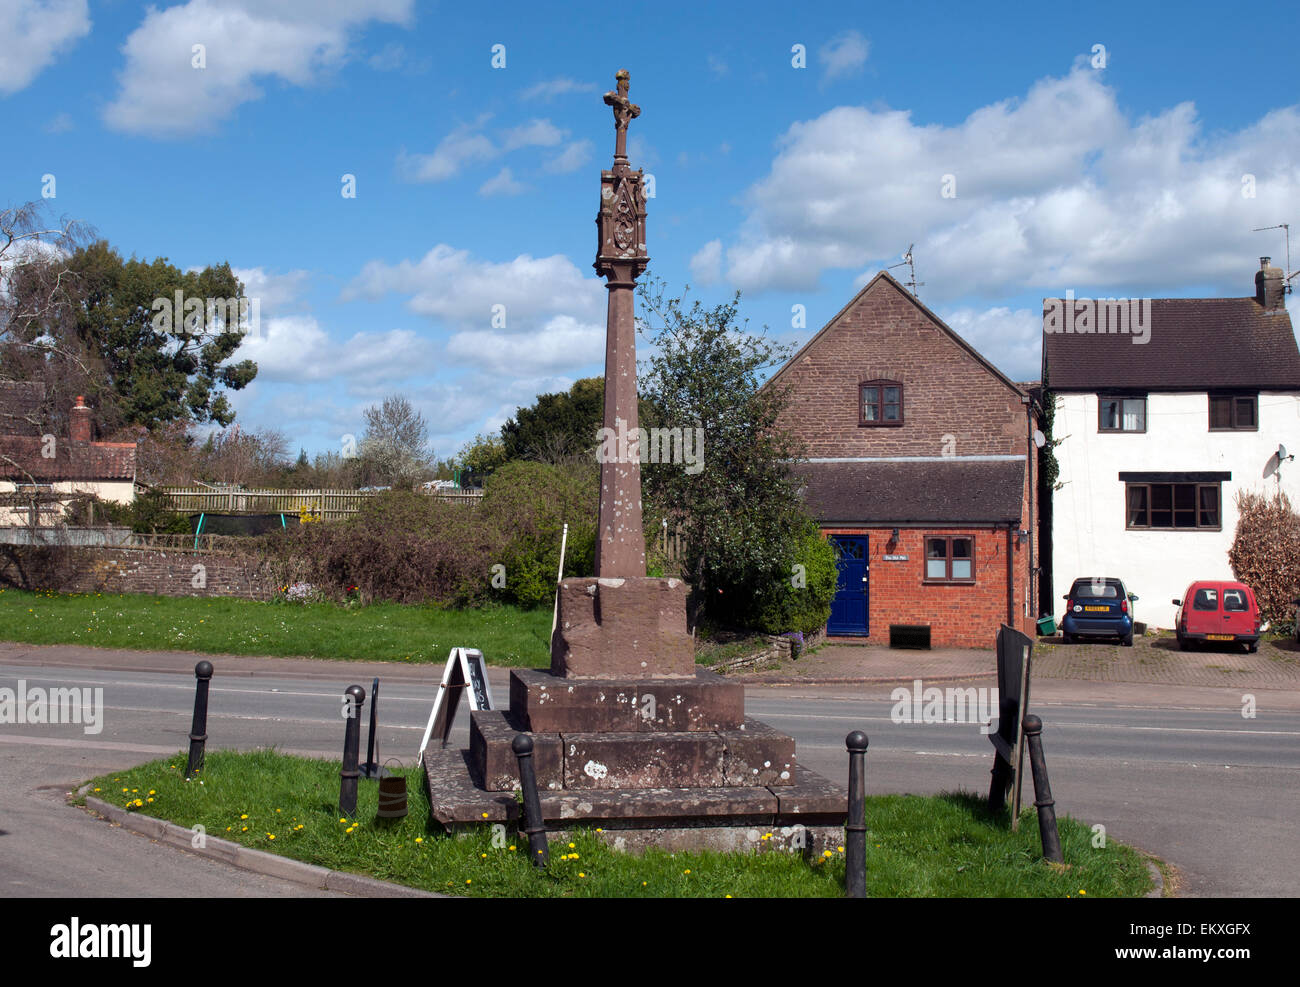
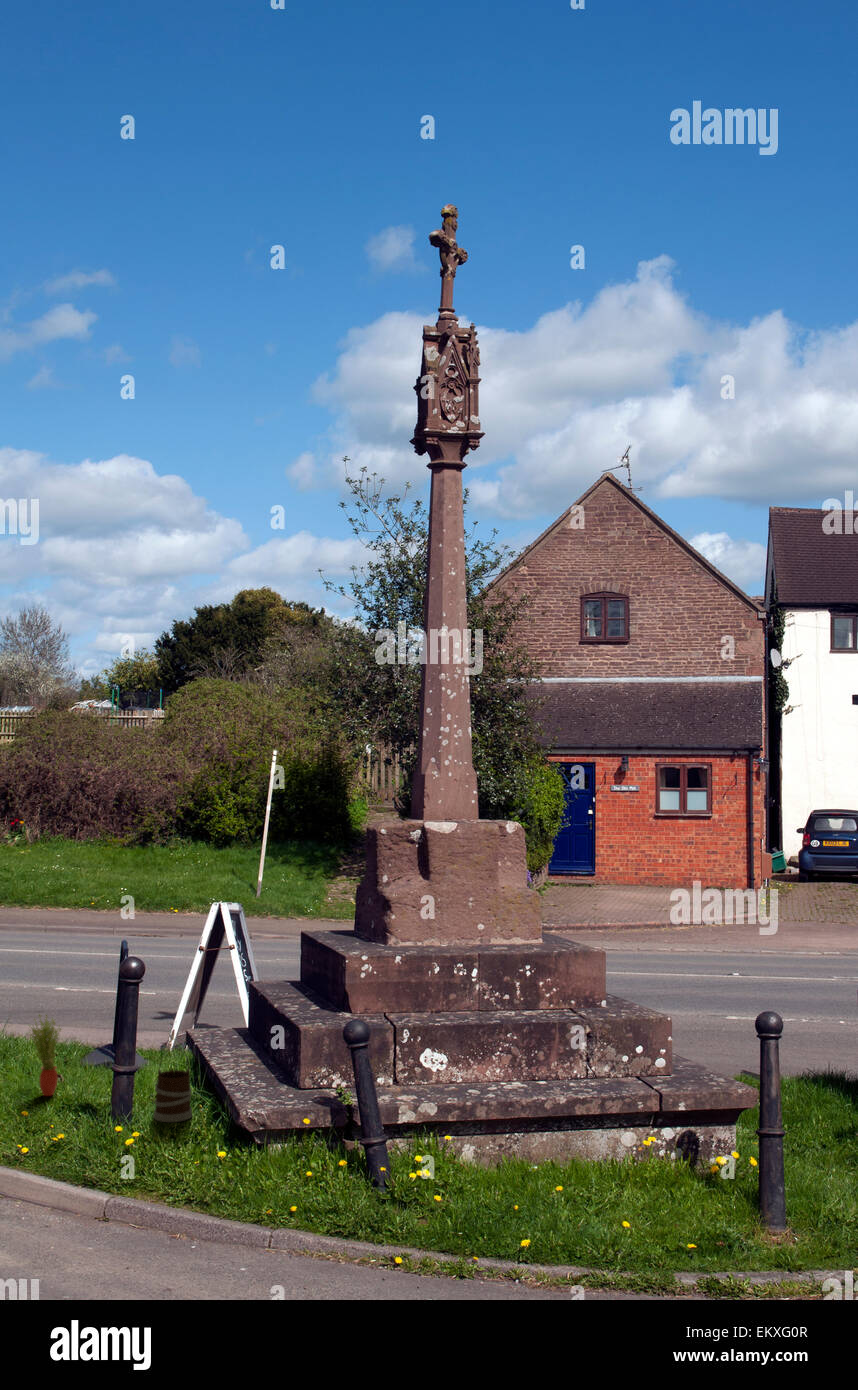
bench: present [889,624,931,650] -> none [617,862,665,891]
potted plant: none [292,733,318,798] -> present [30,1014,61,1096]

